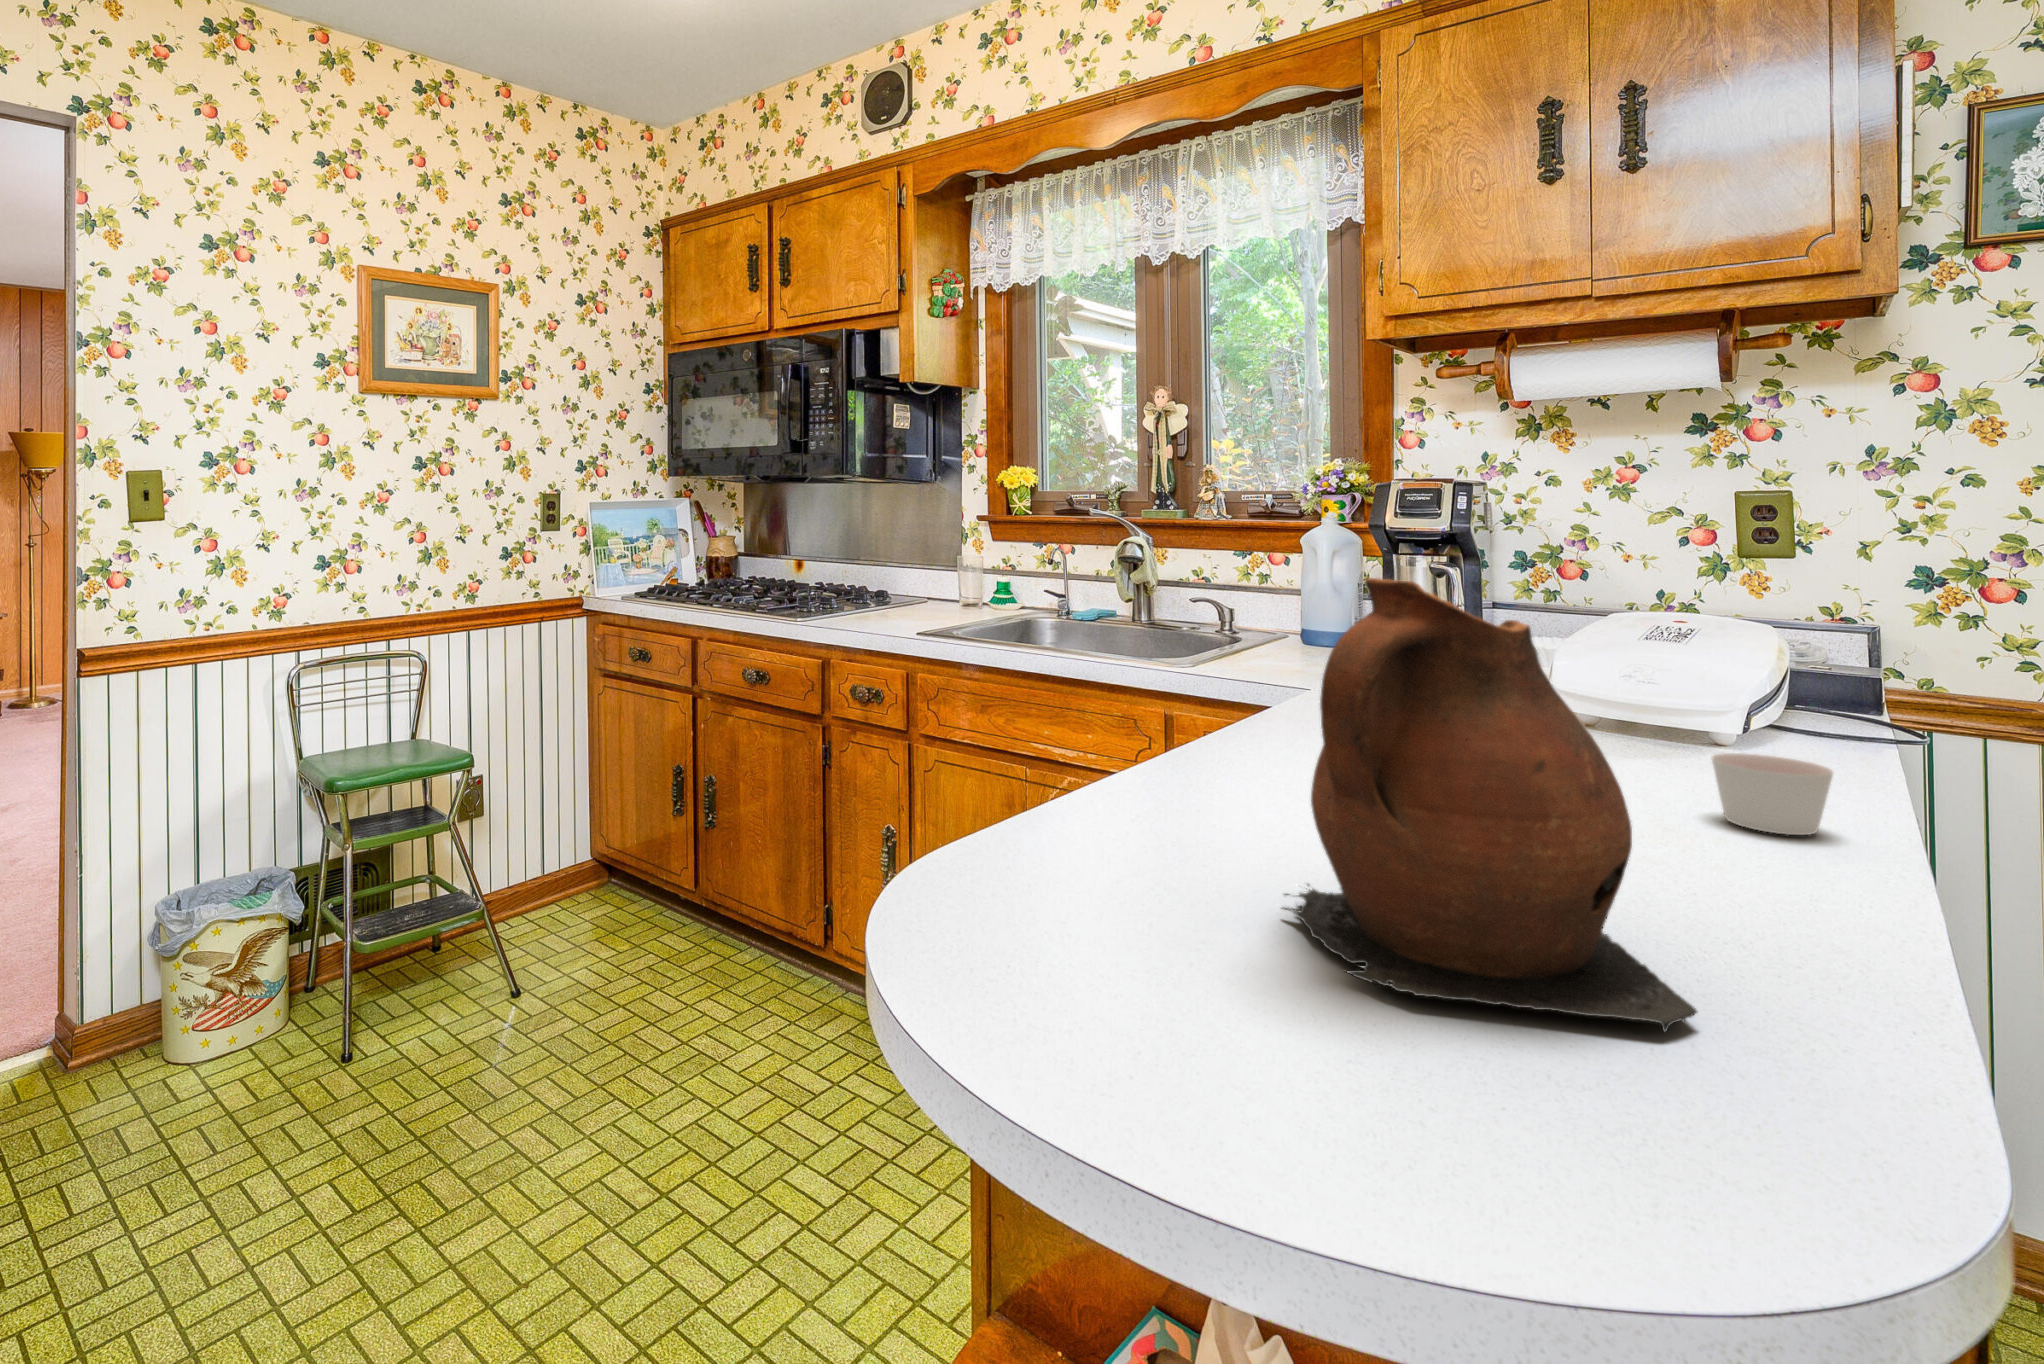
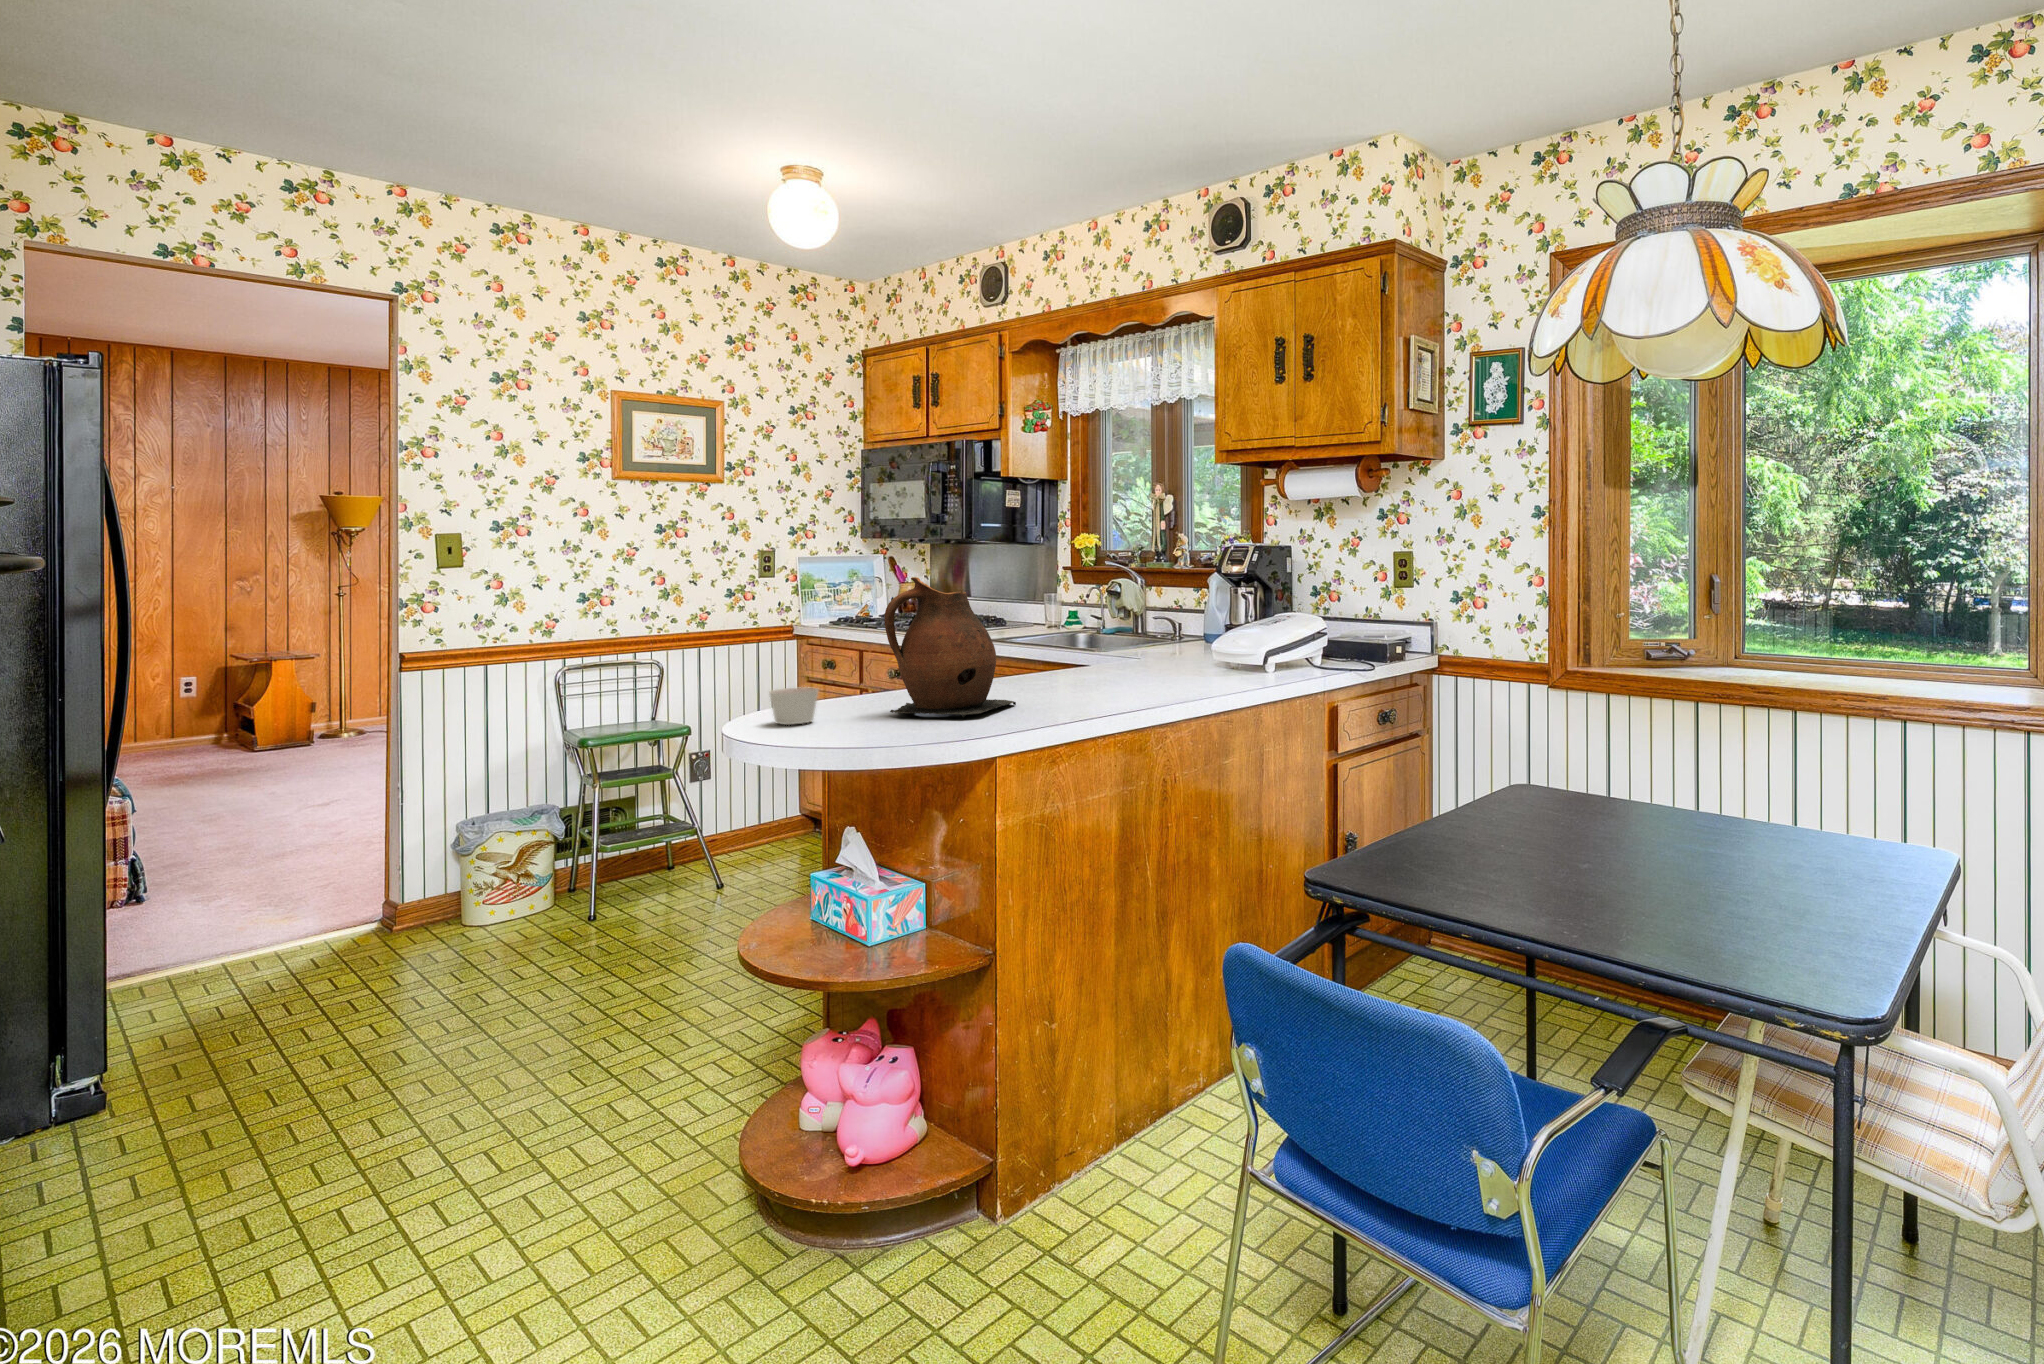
candle: present [1712,753,1833,835] -> present [769,687,818,725]

